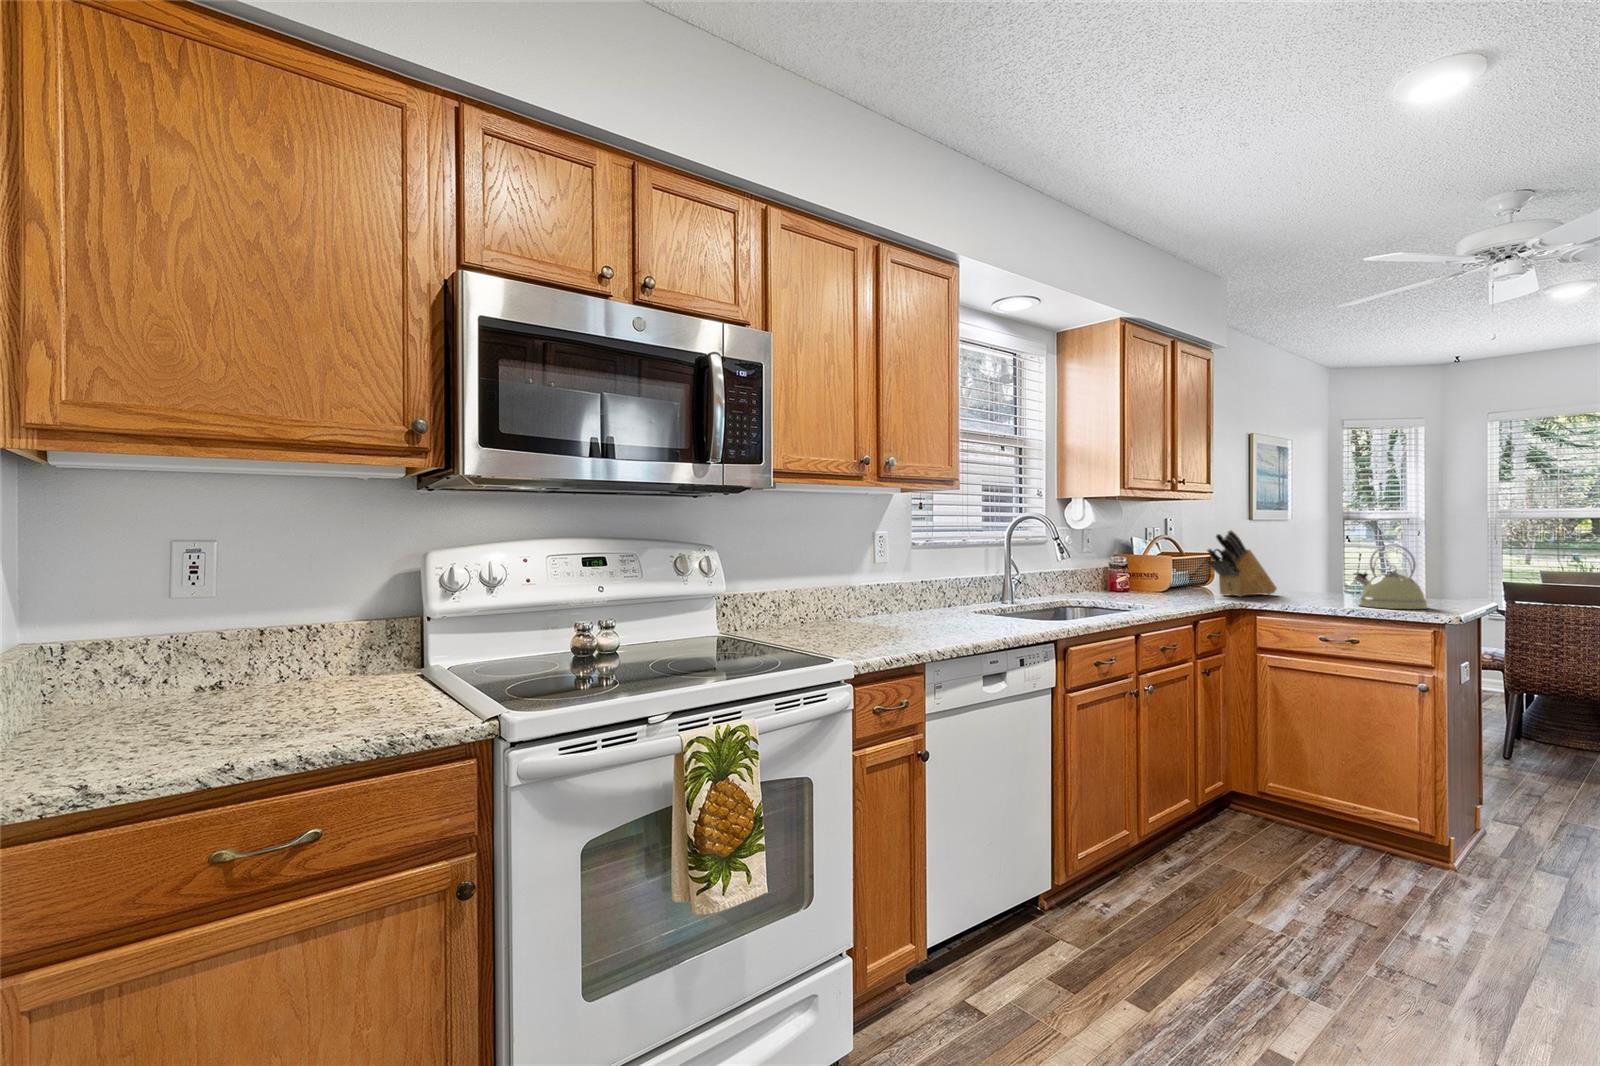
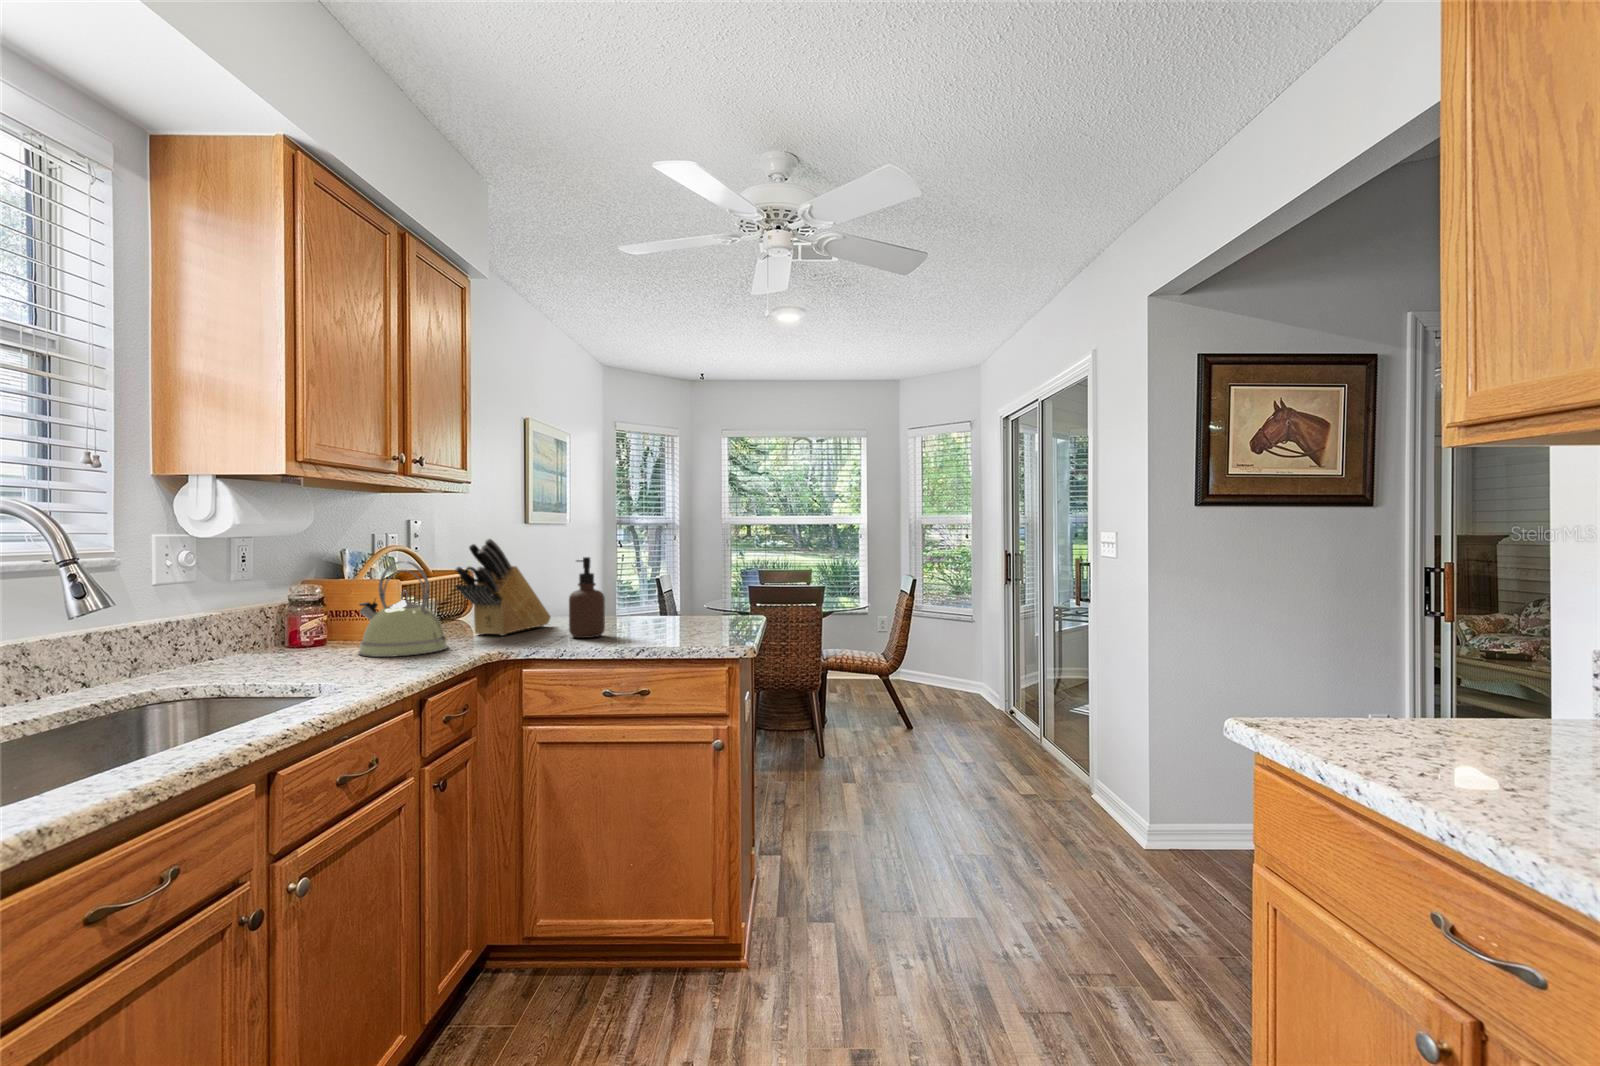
soap dispenser: none [1292,543,1322,602] -> present [569,557,605,638]
kettle: present [1354,545,1428,609] -> present [359,561,448,657]

